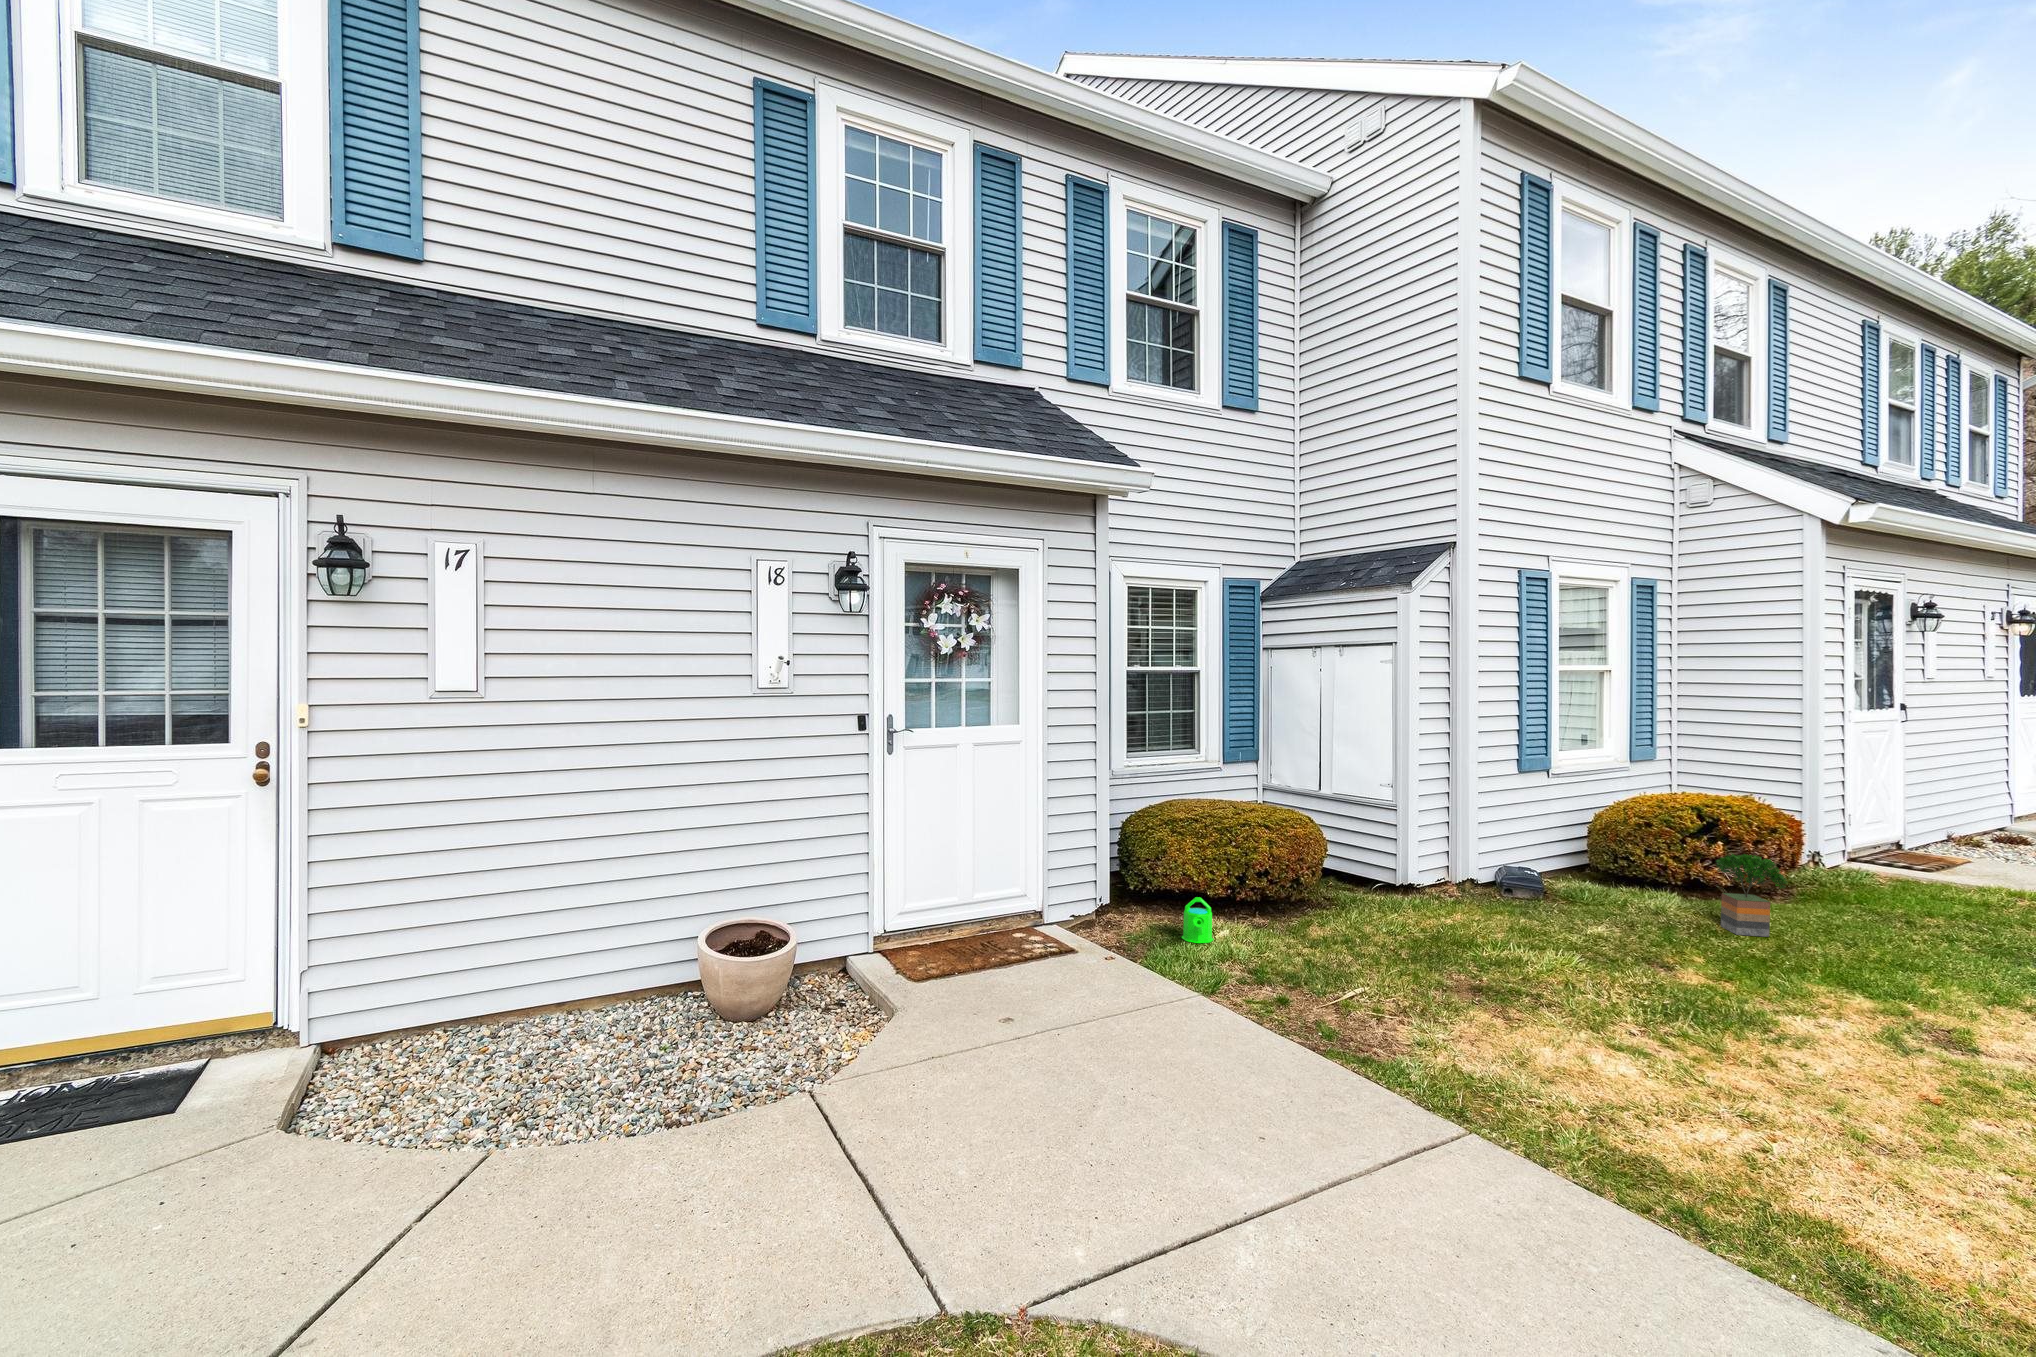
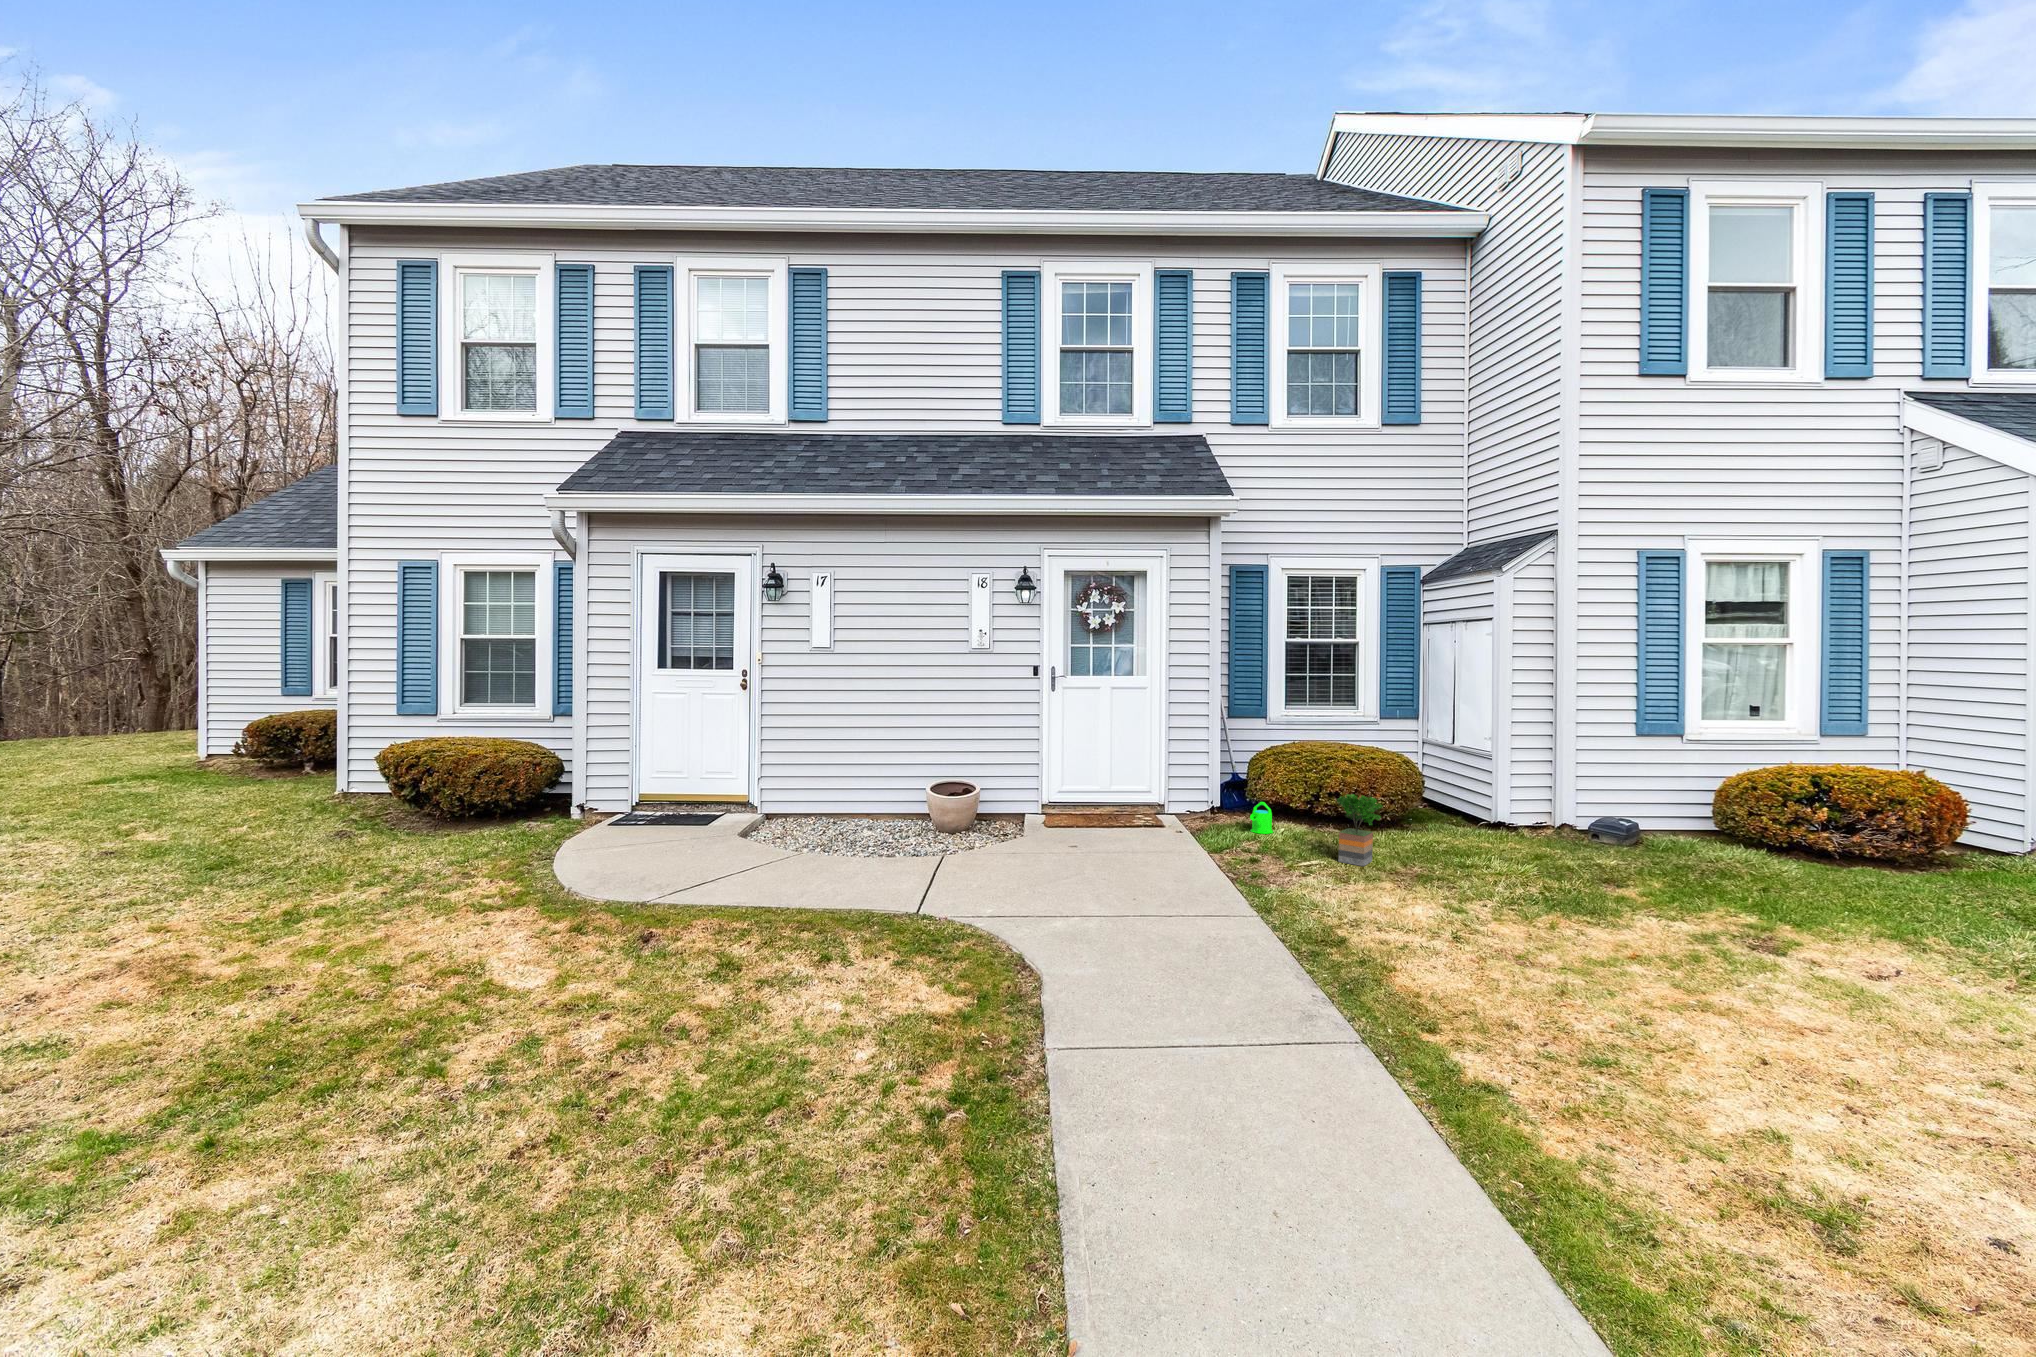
potted tree: present [1716,854,1787,937] -> present [1338,794,1382,866]

